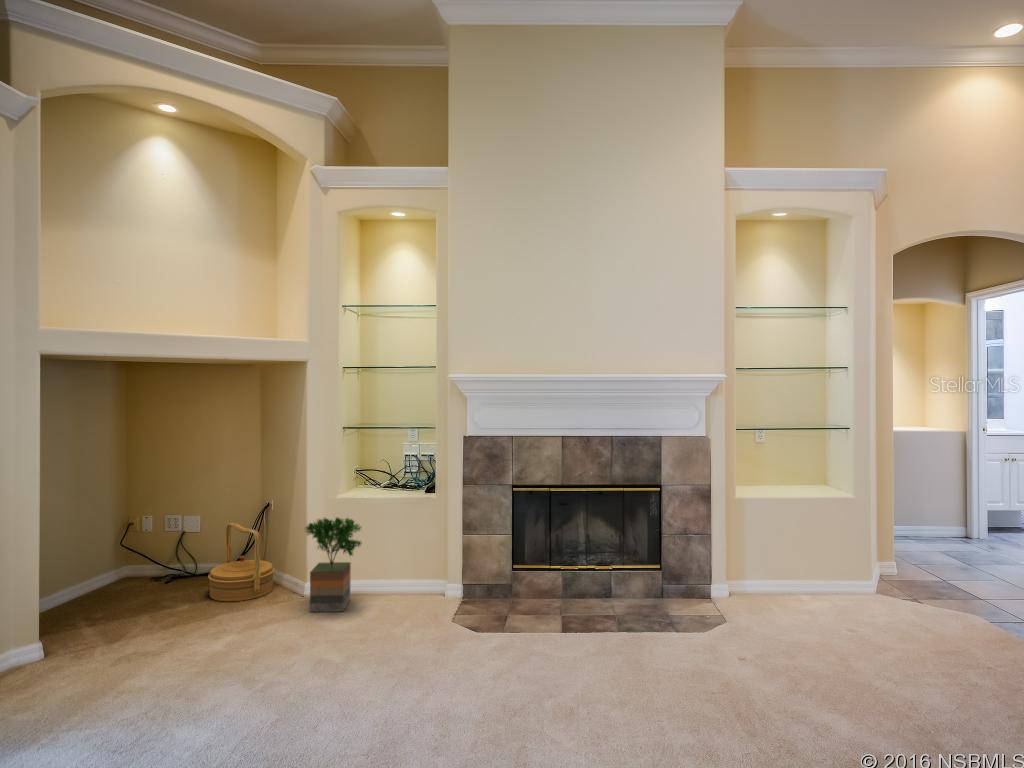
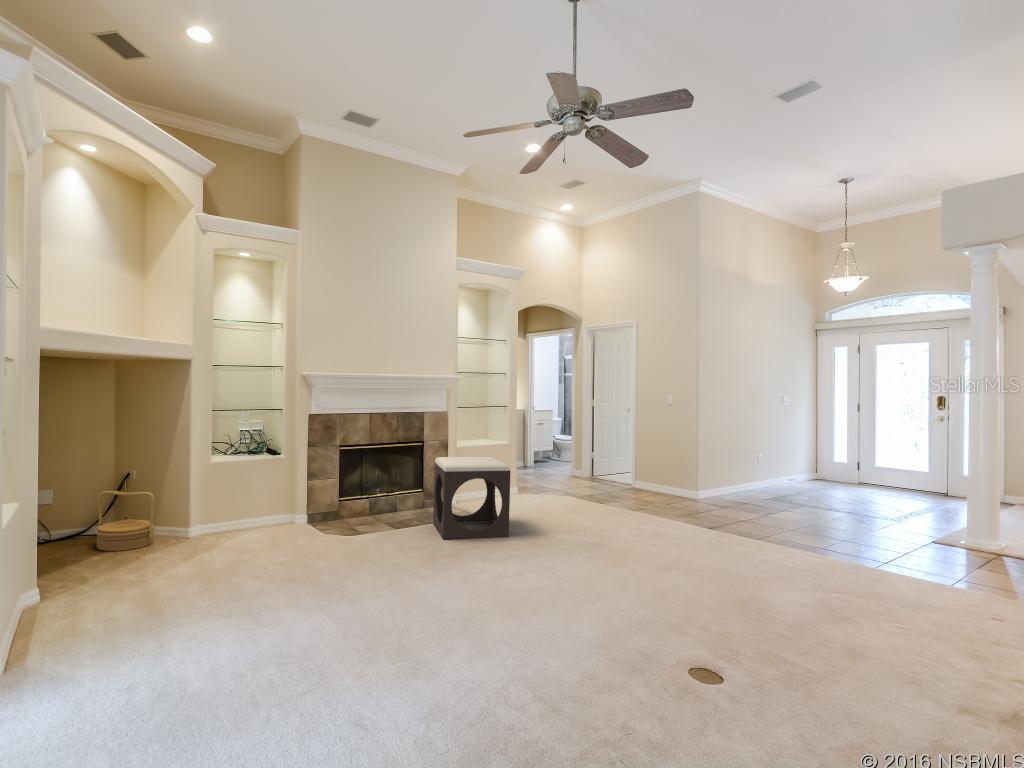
potted tree: present [306,517,361,612] -> none [200,474,252,543]
footstool: none [596,524,755,733] -> present [433,457,510,540]

